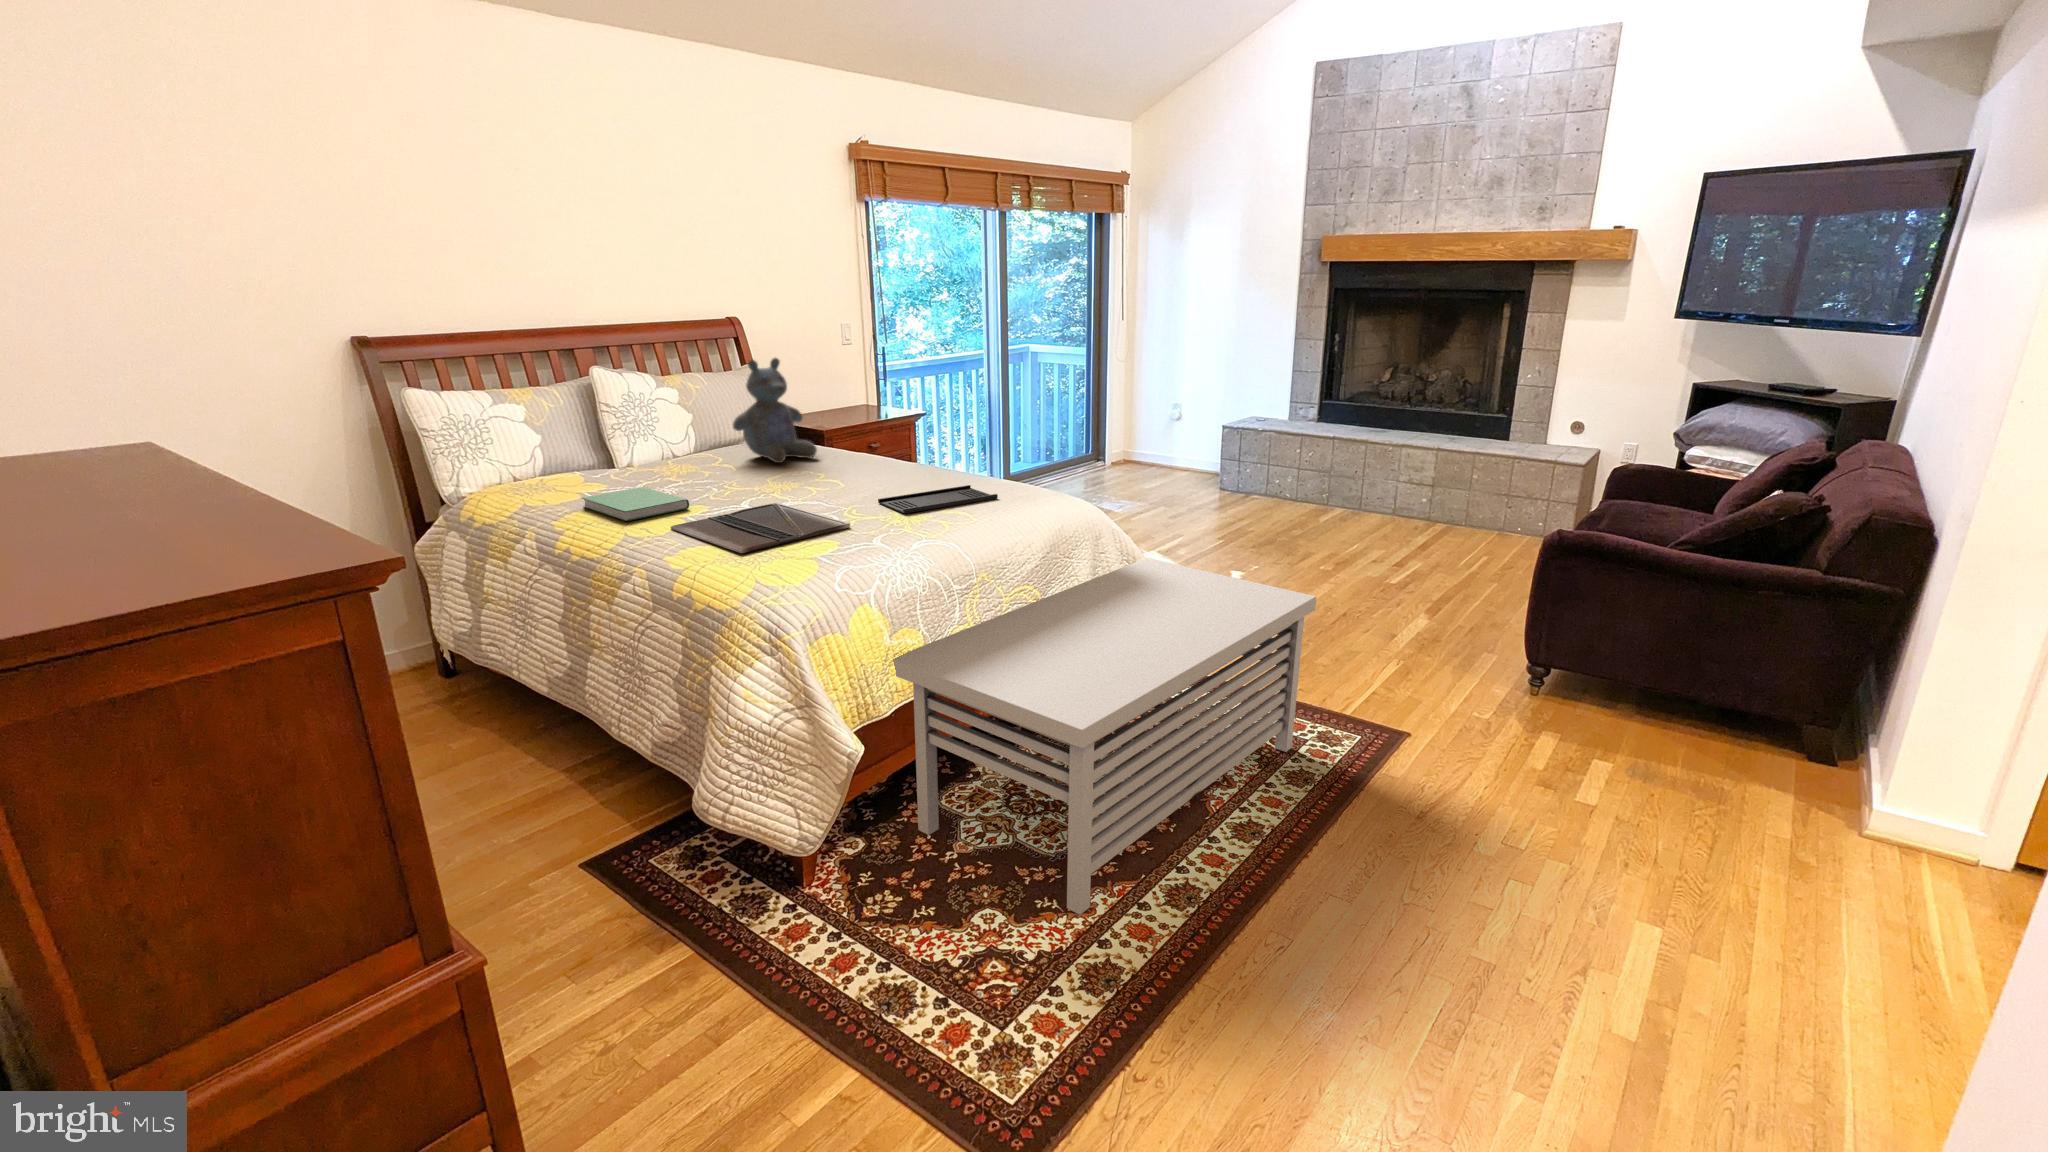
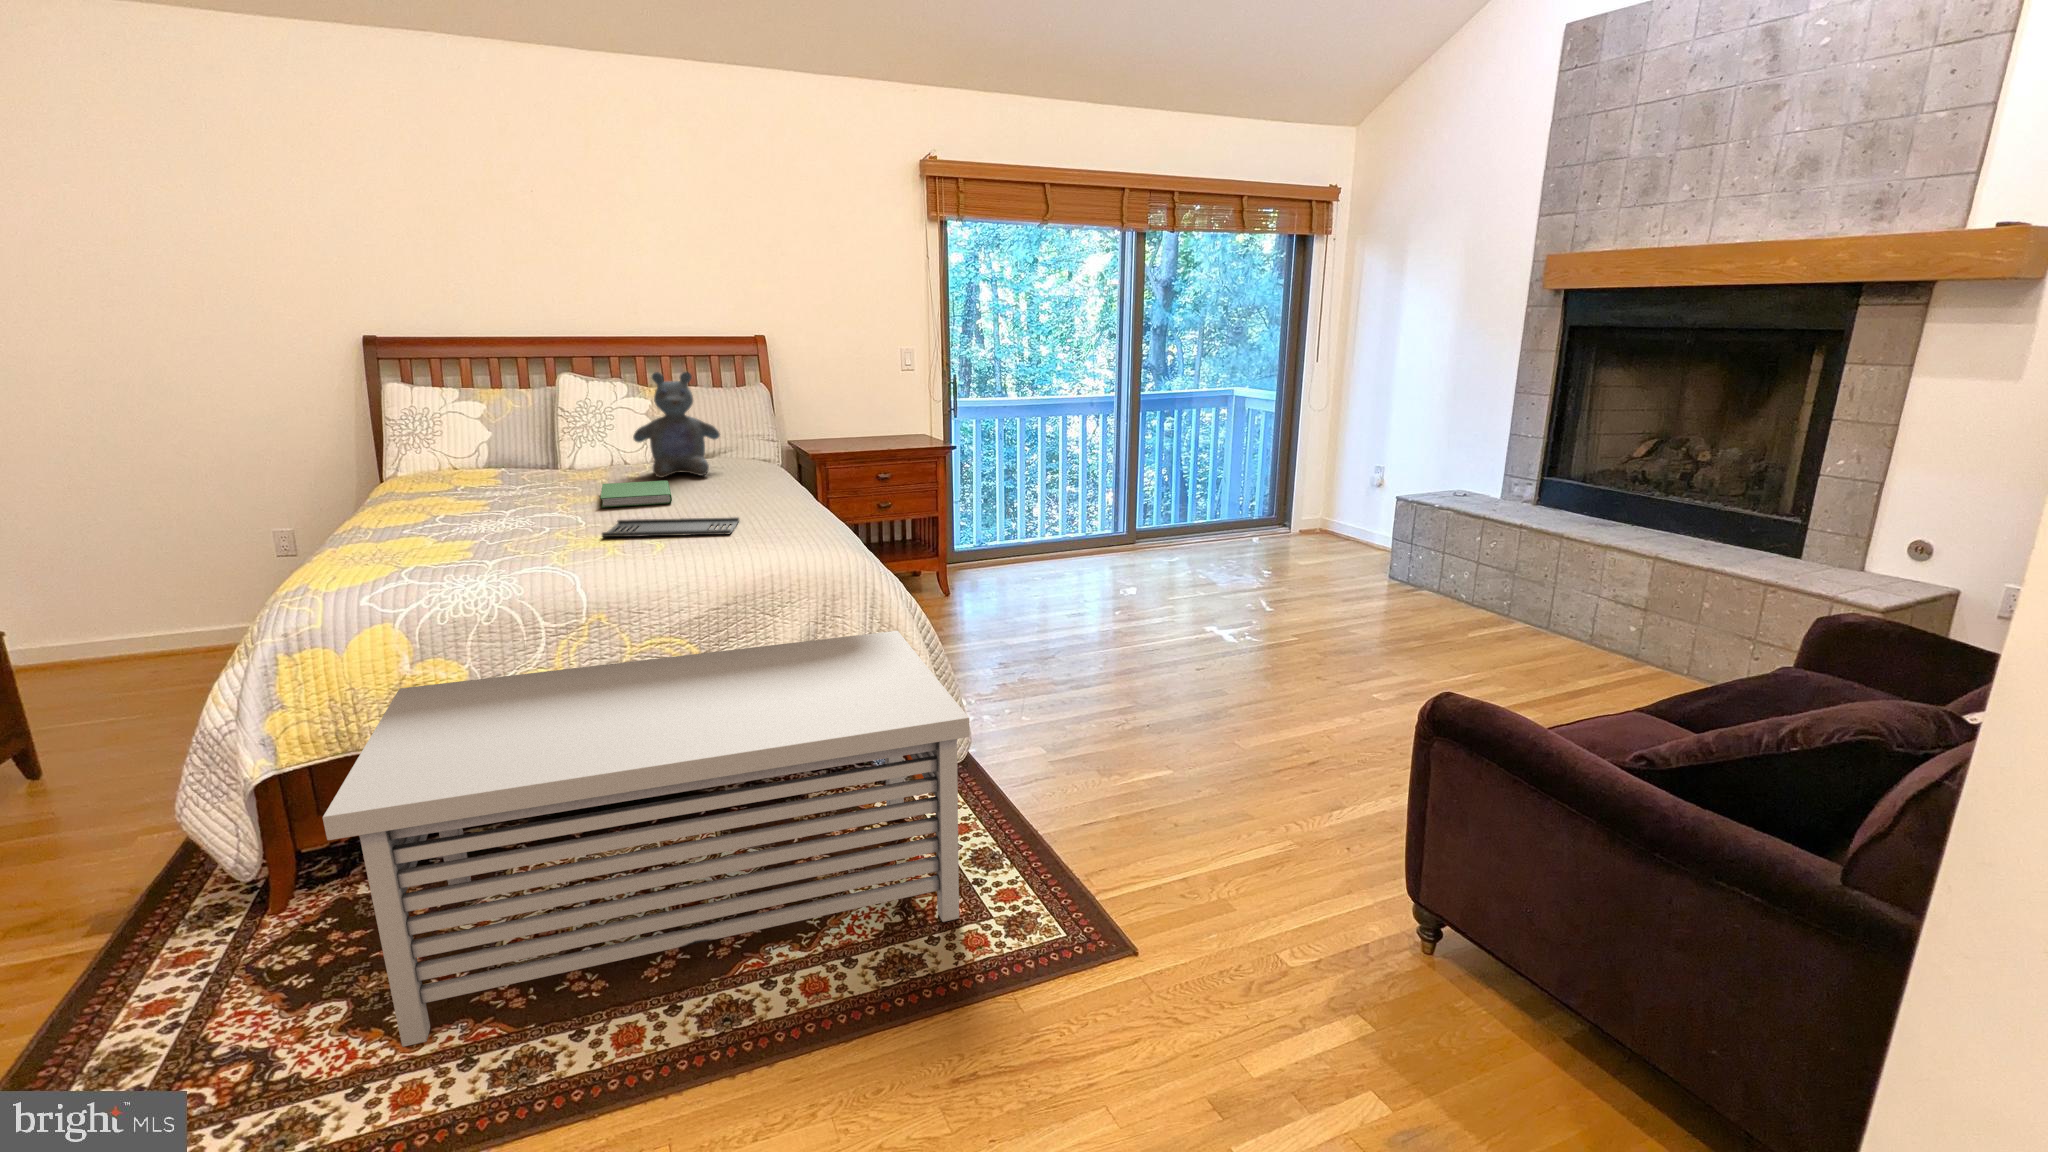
hardcover book: present [582,487,689,521] -> present [600,481,672,508]
laptop: present [671,503,850,553] -> none [365,512,539,554]

